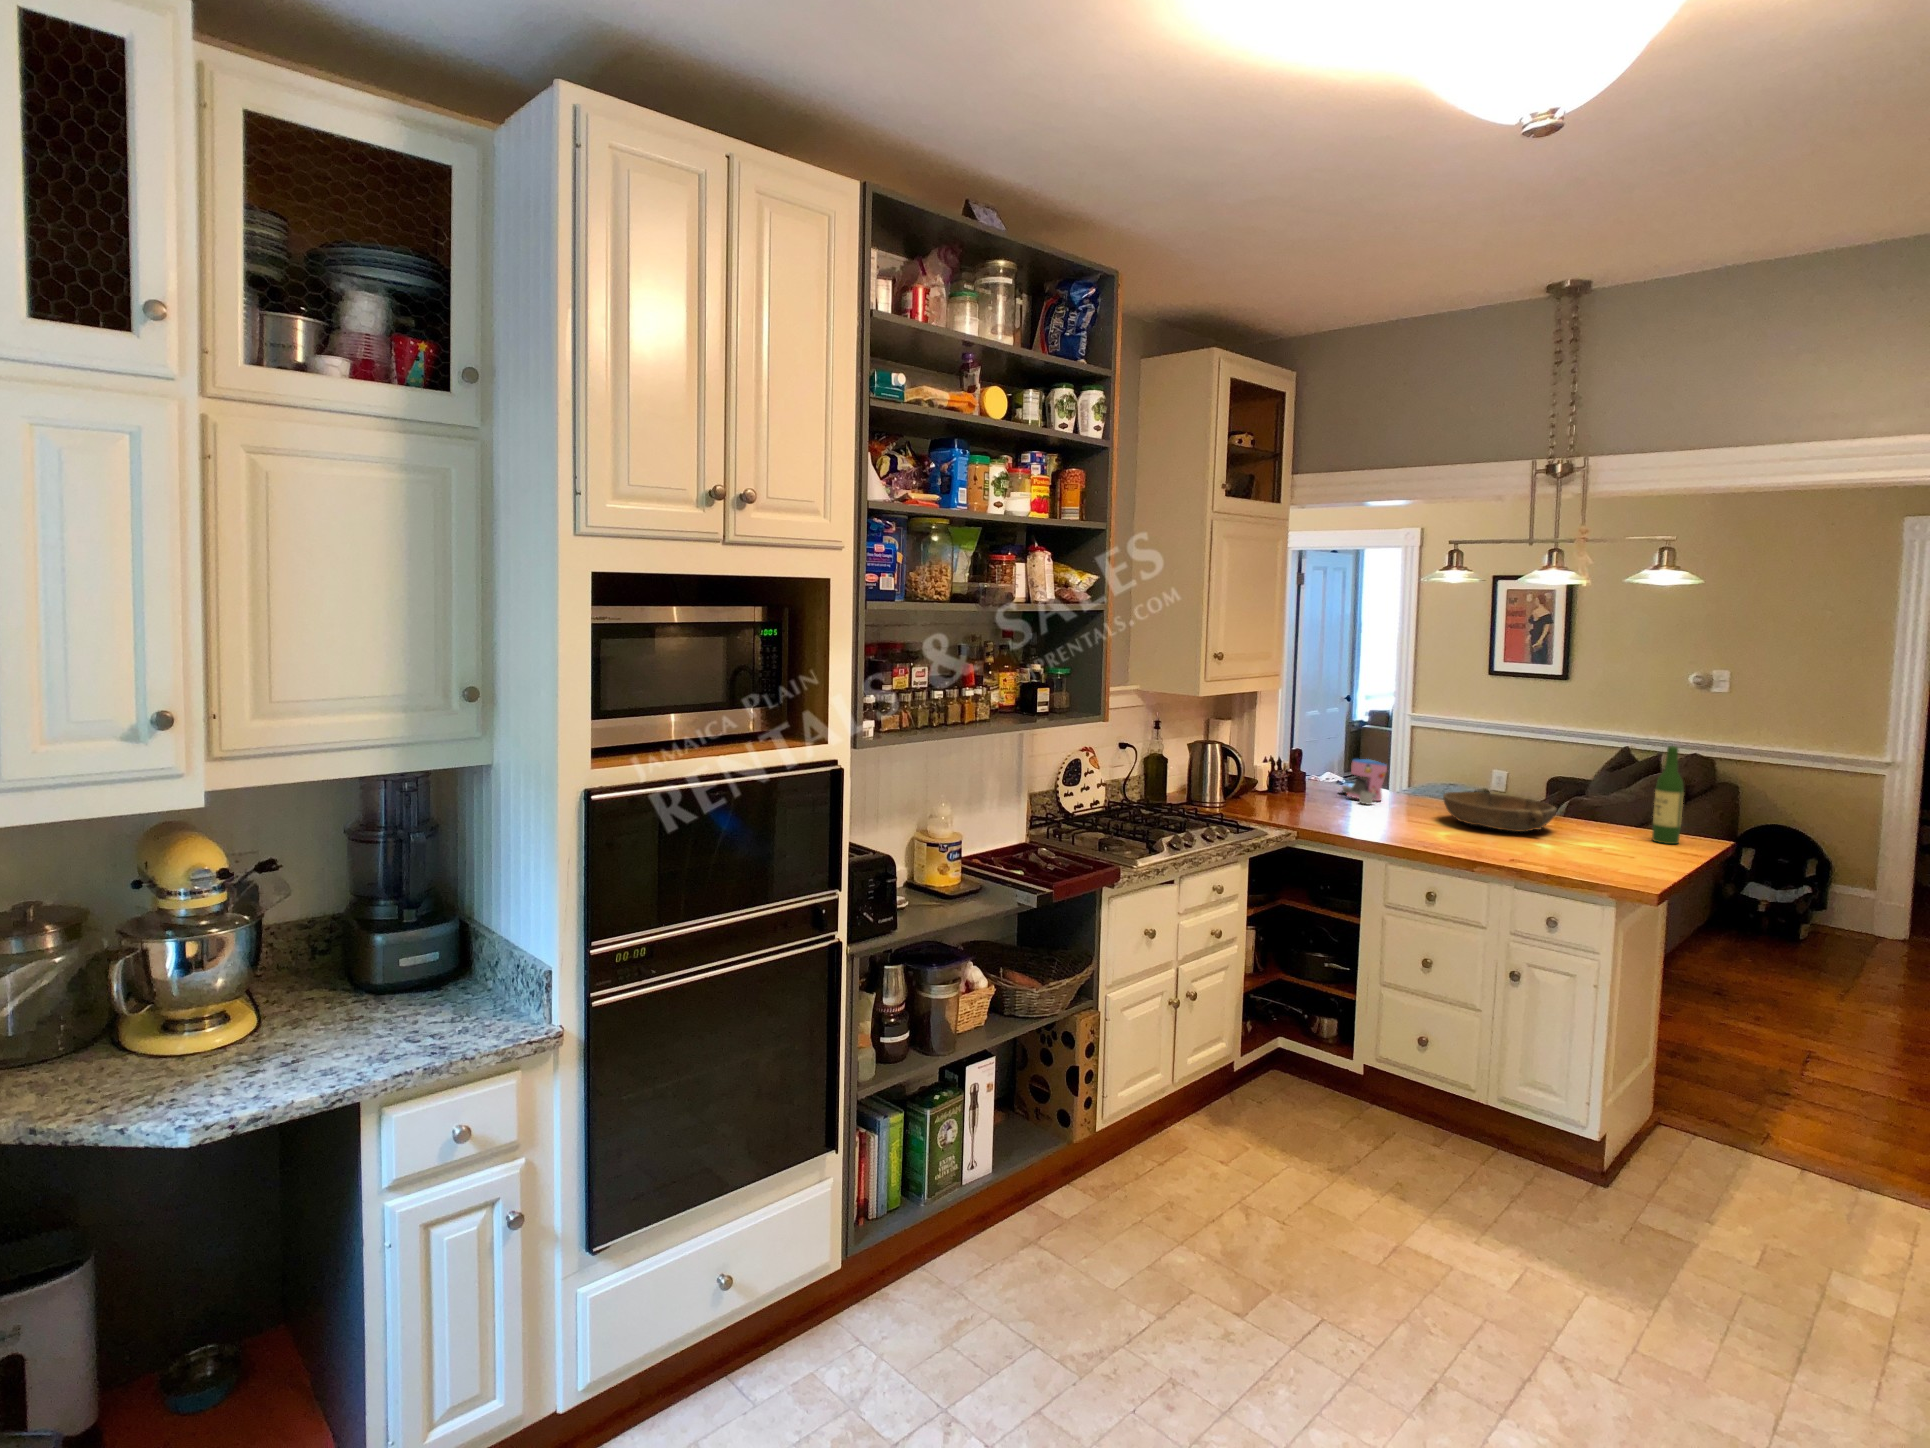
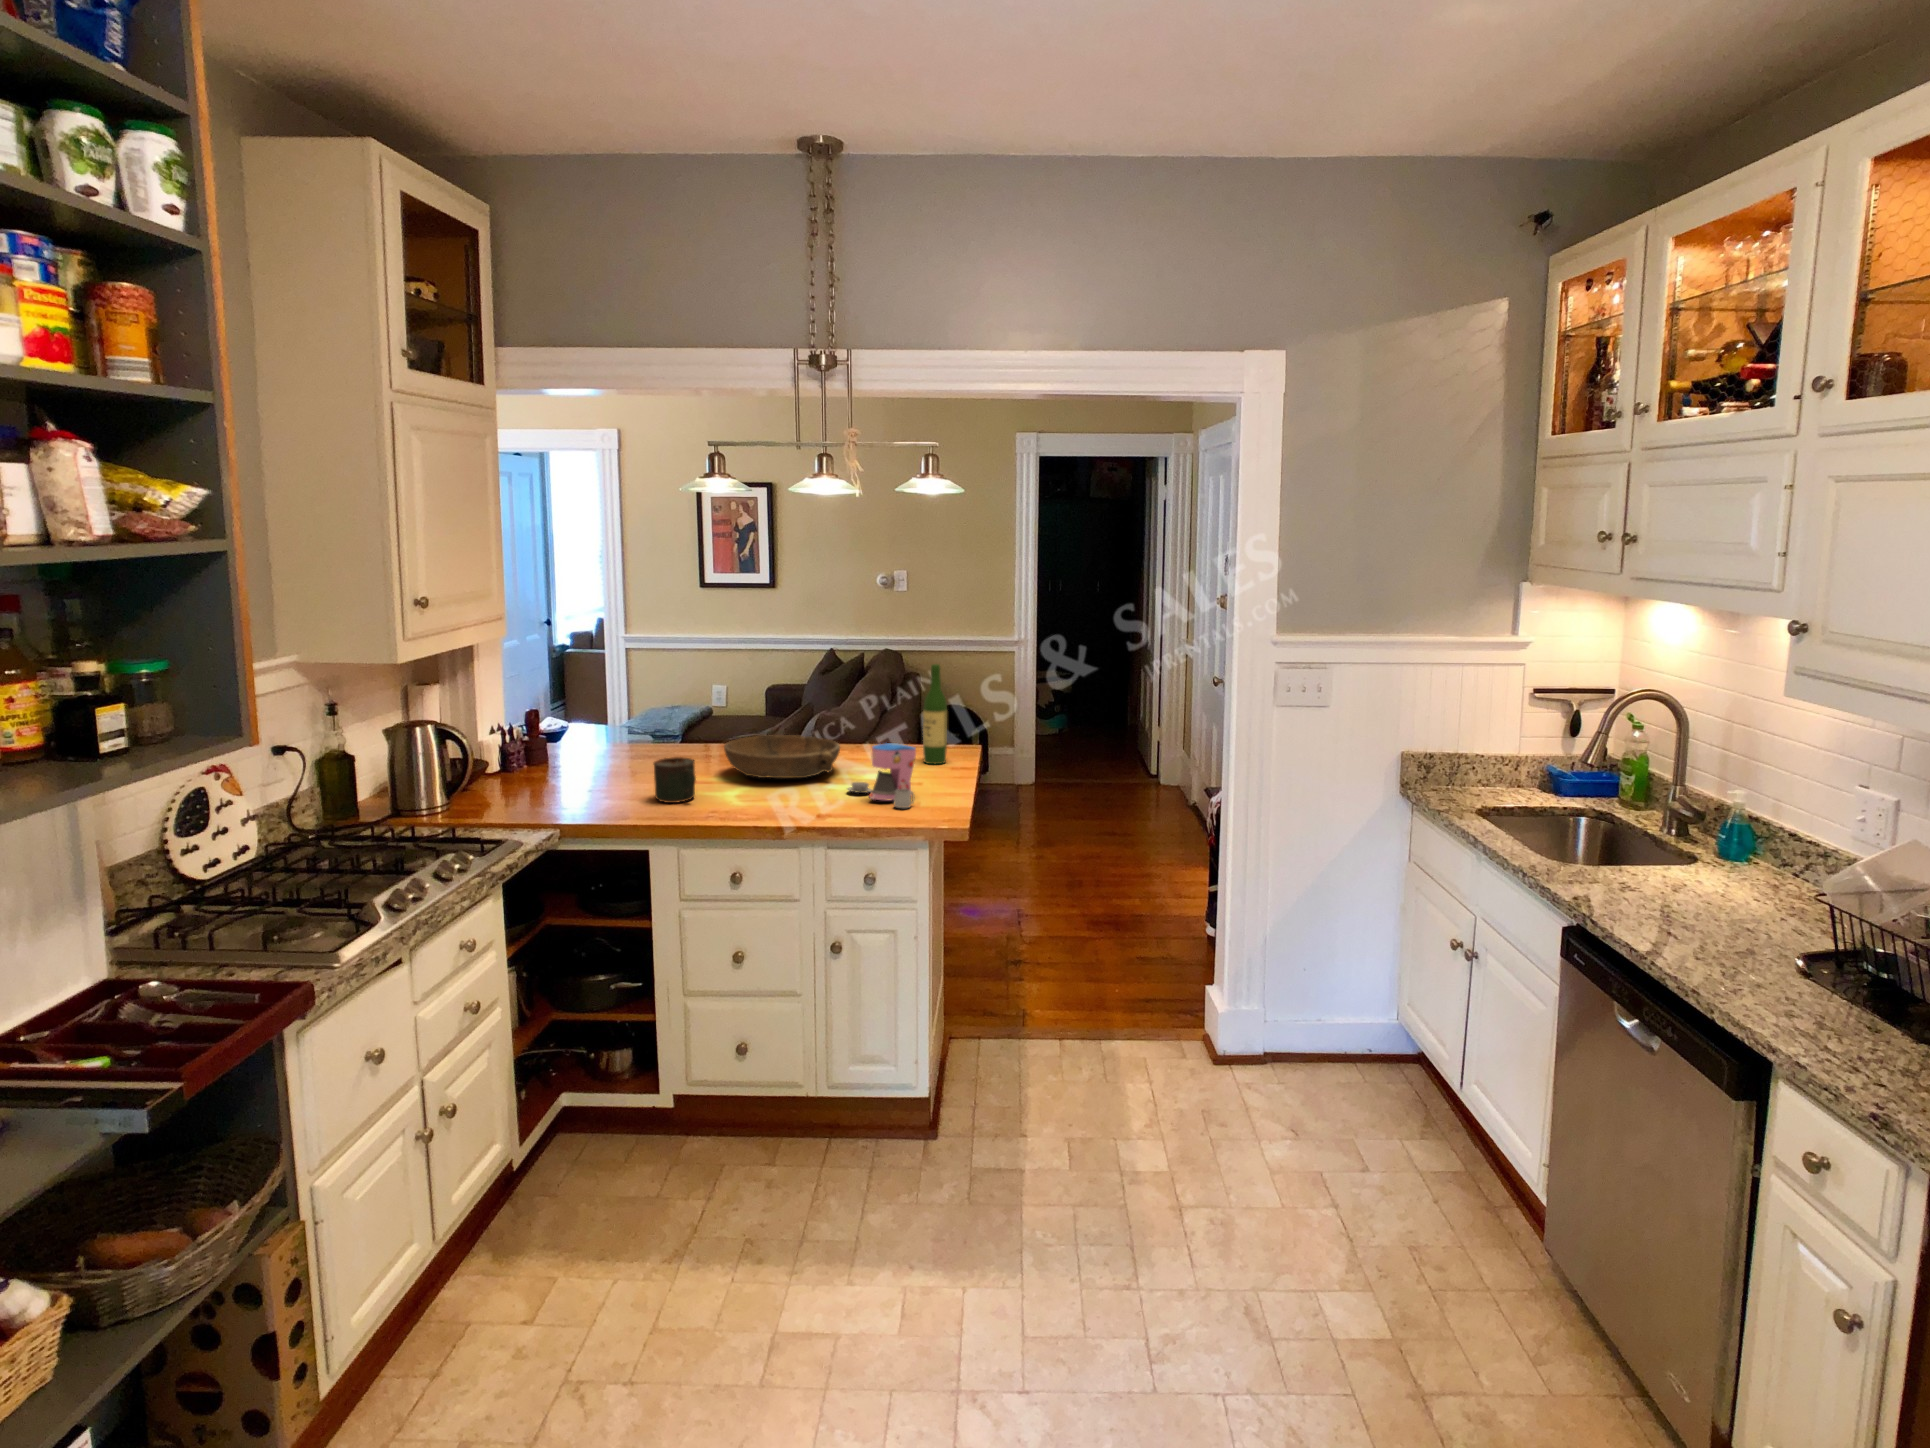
coffee maker: present [1341,759,1387,805] -> present [848,743,916,808]
mug: none [1374,794,1410,830] -> present [654,757,696,803]

